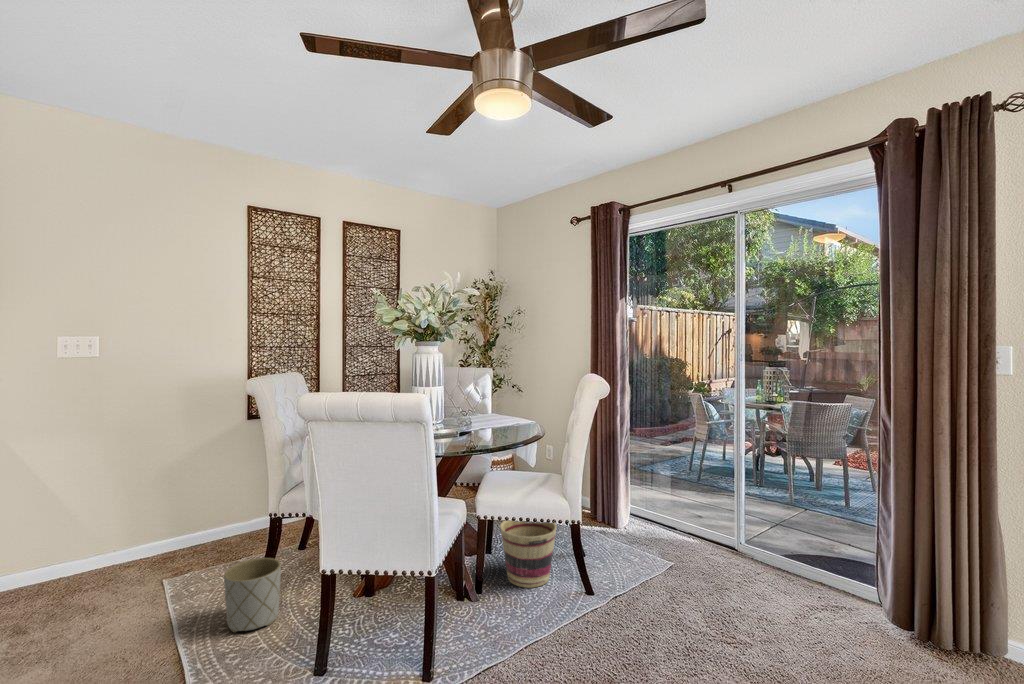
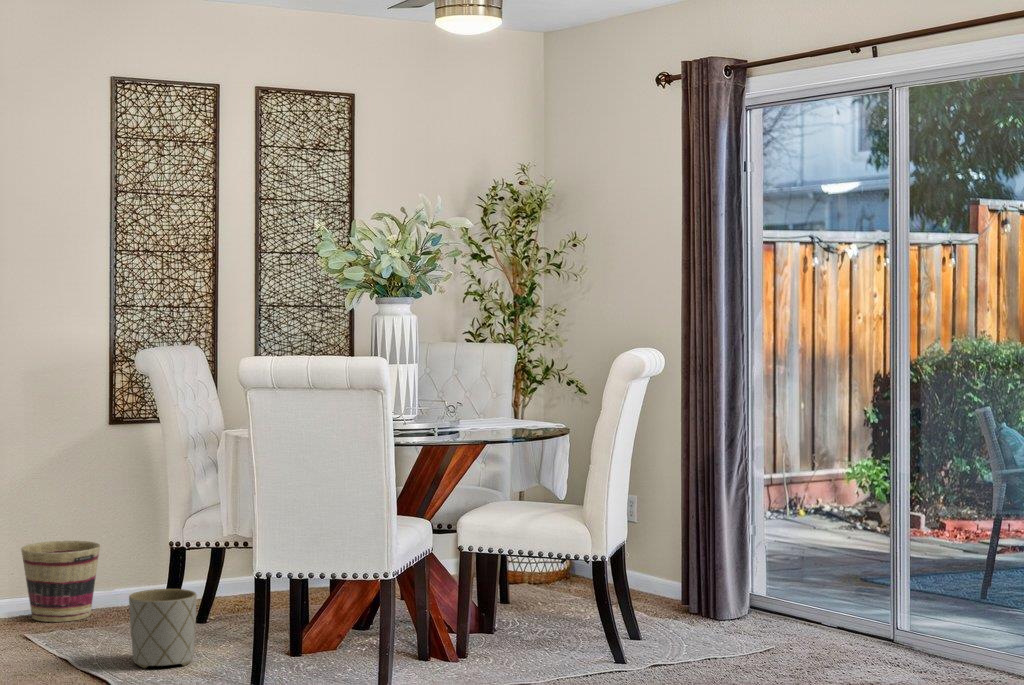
basket: present [500,521,557,588] -> present [21,541,100,622]

